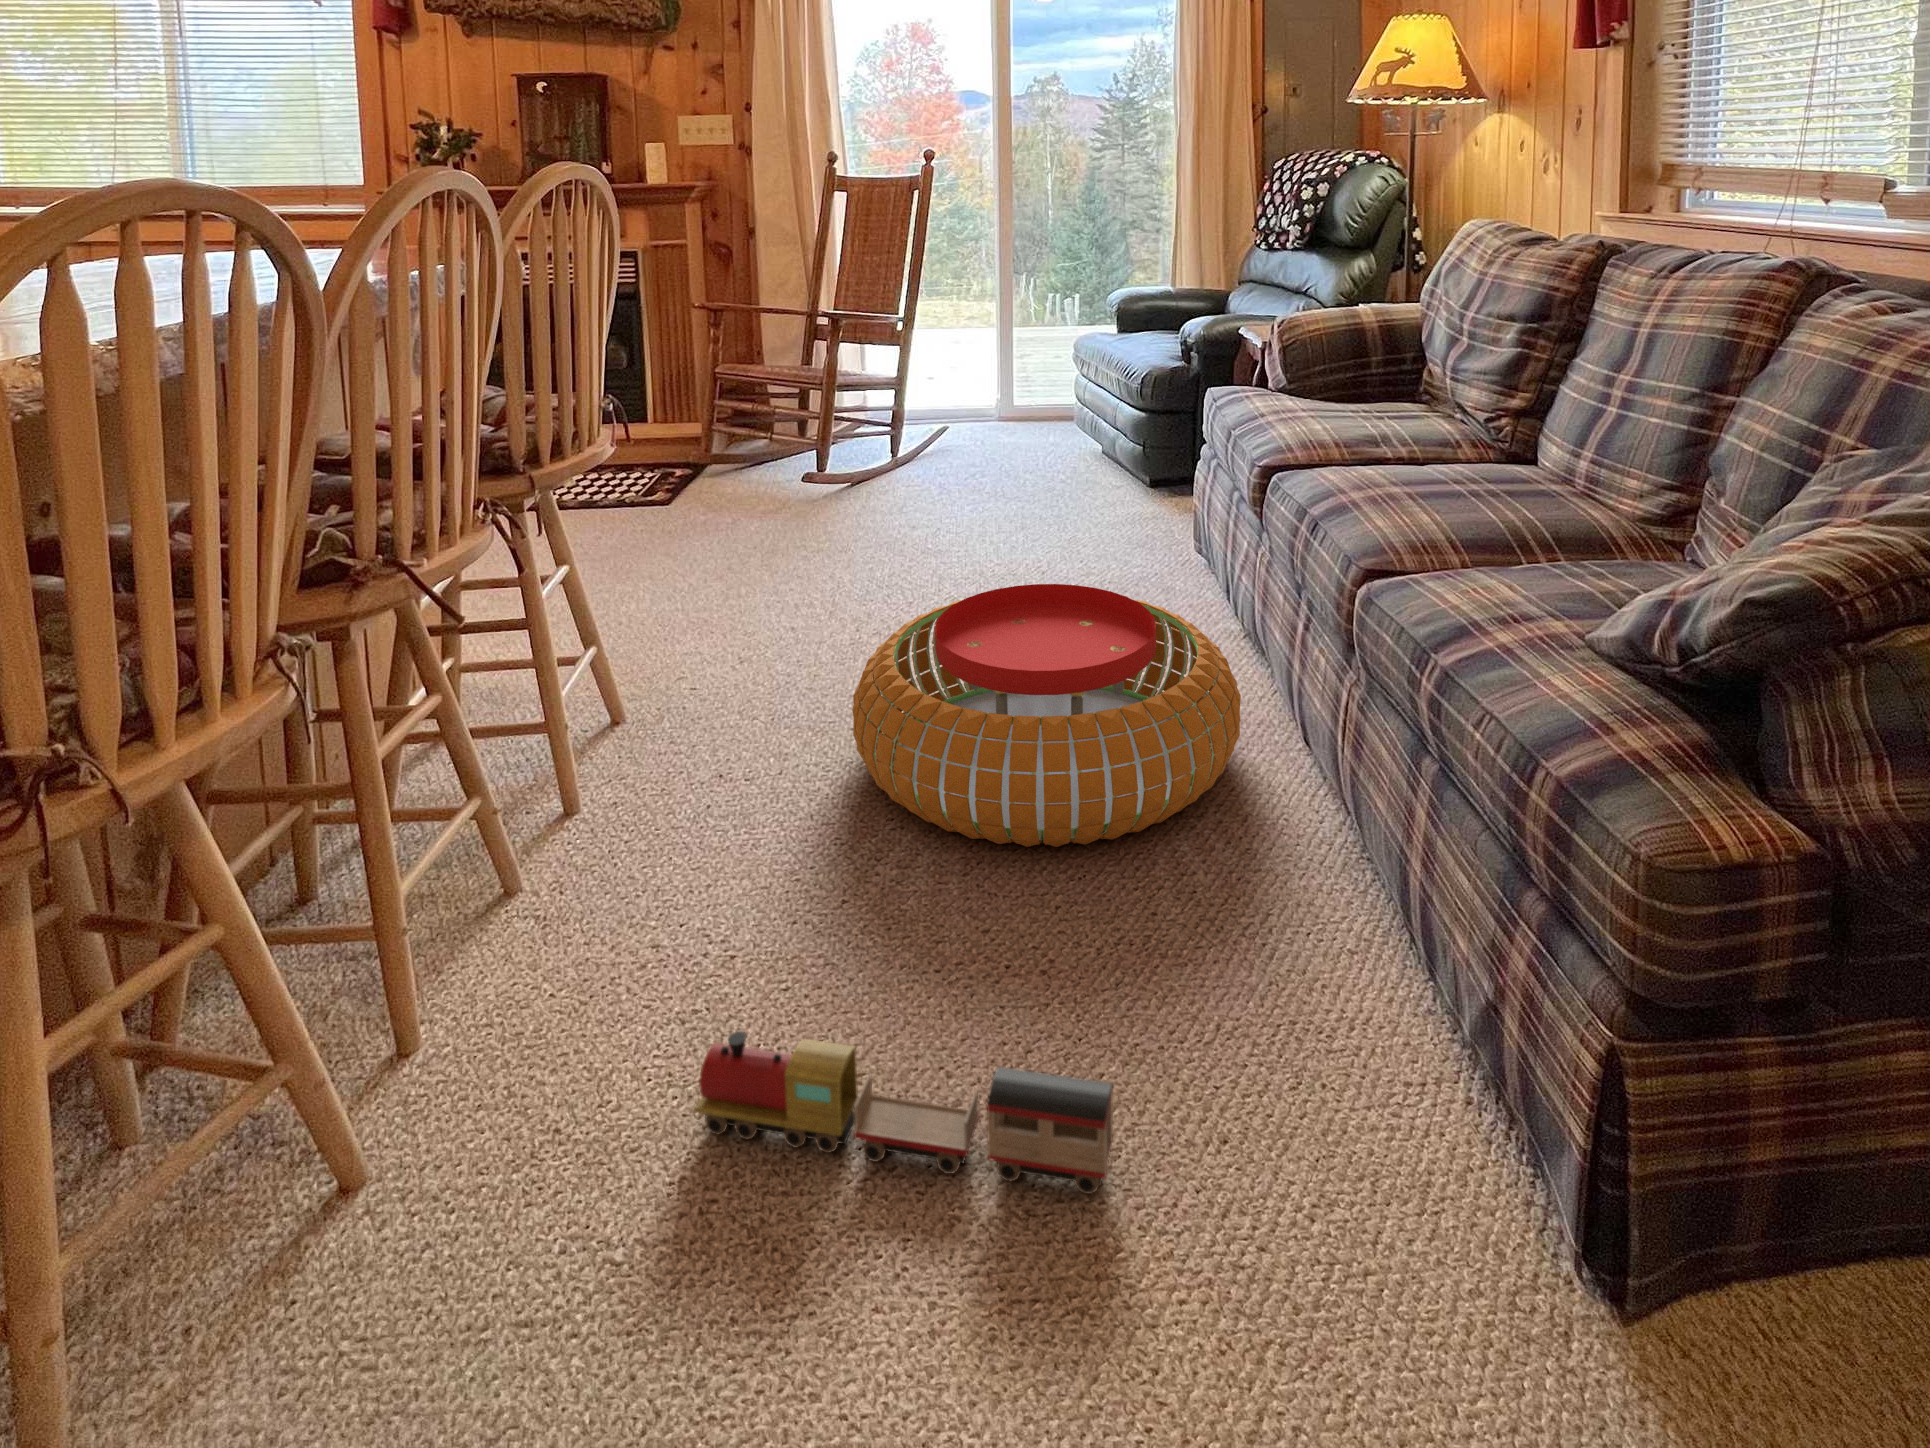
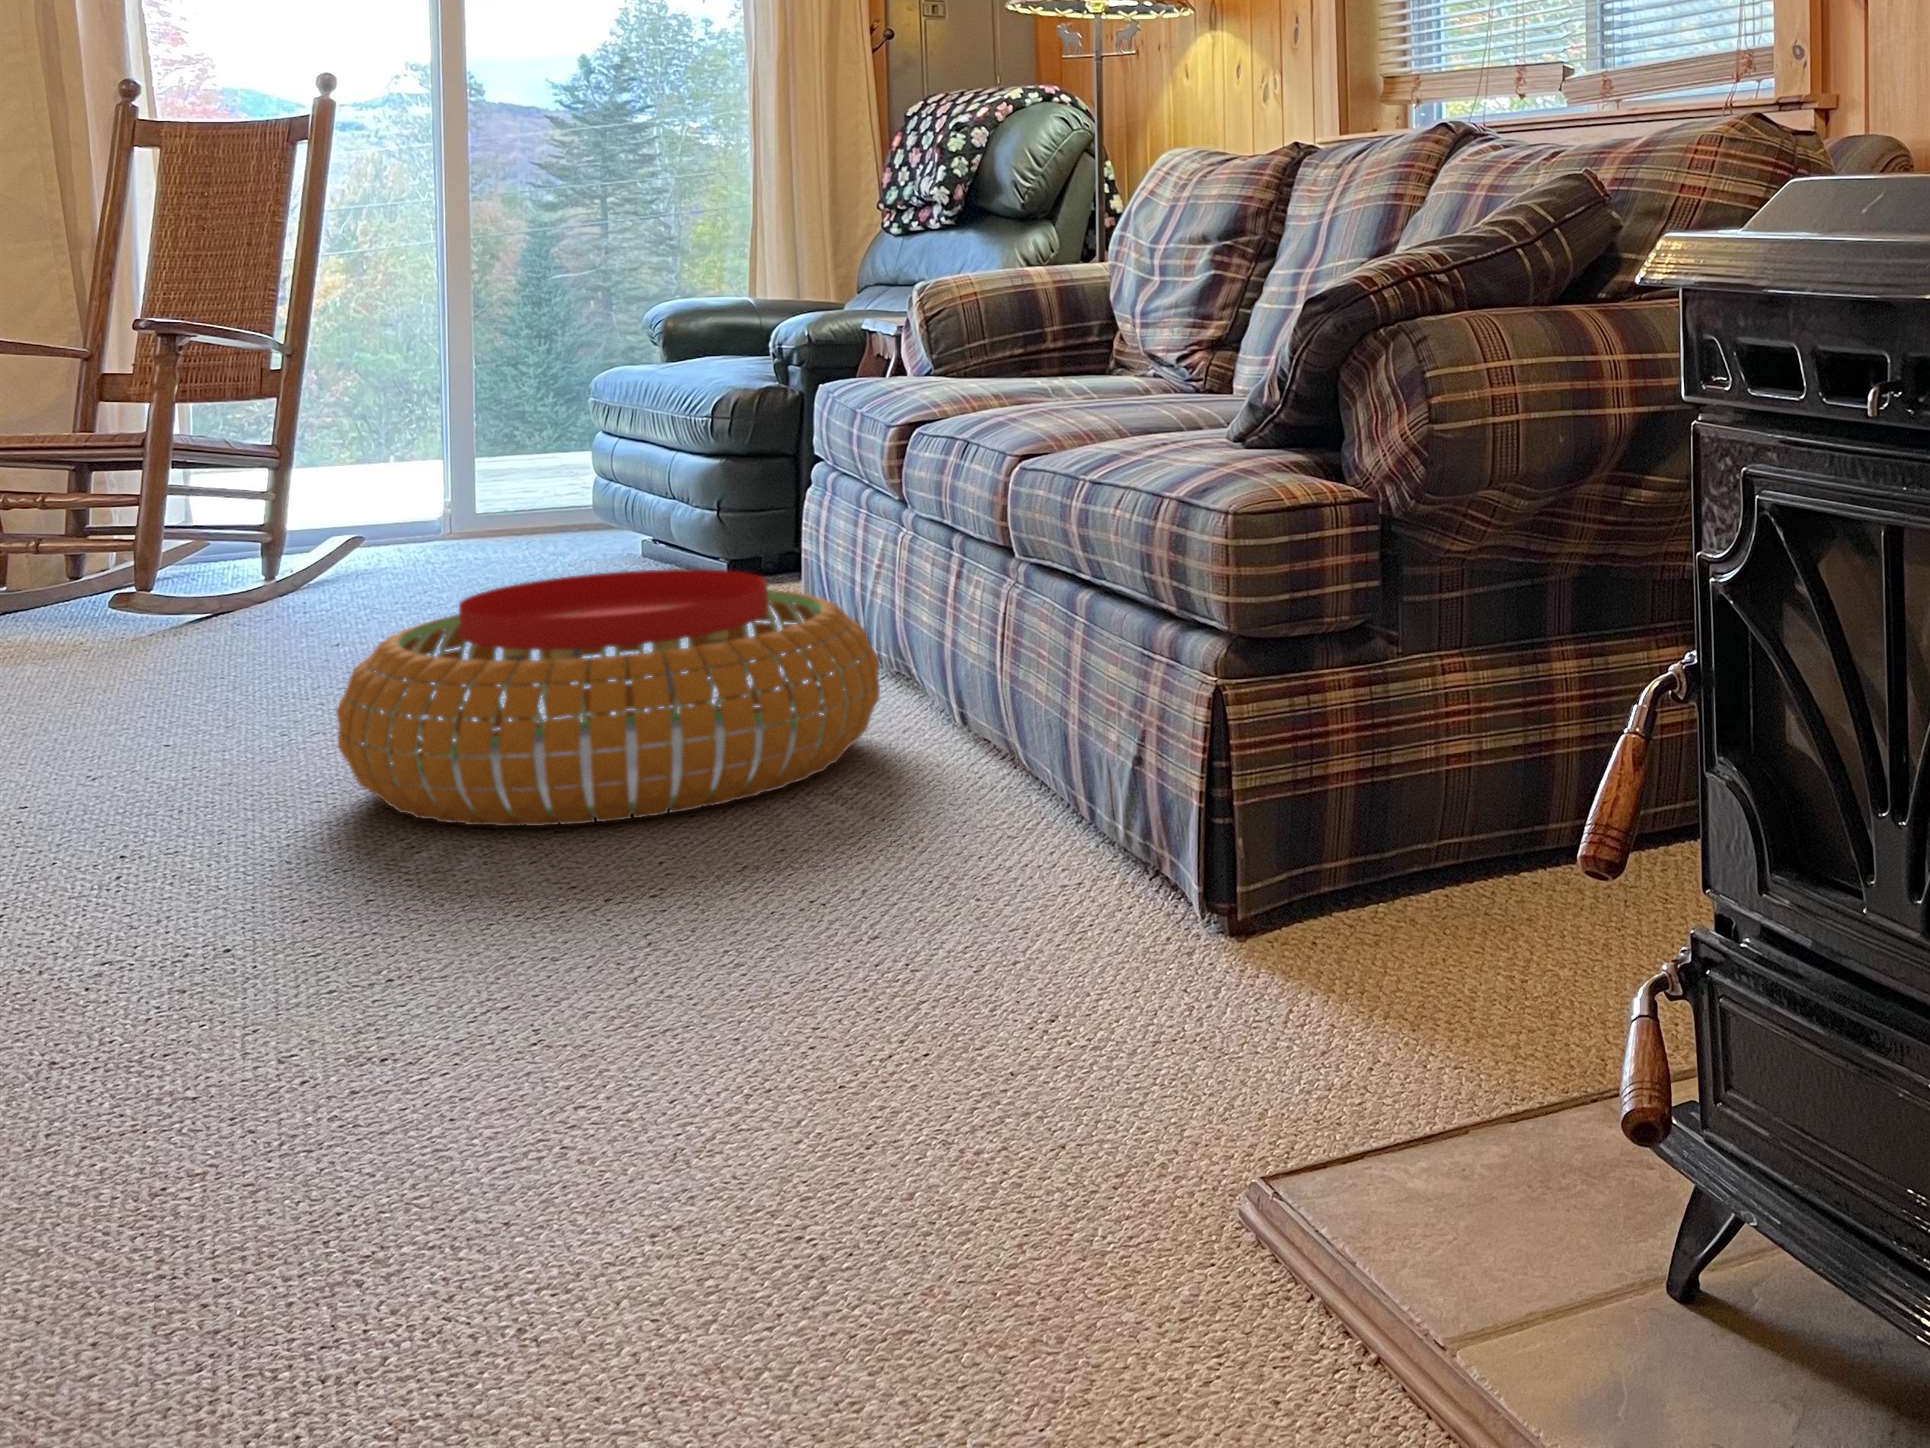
toy train: present [694,1031,1113,1194] -> none [251,851,757,1001]

